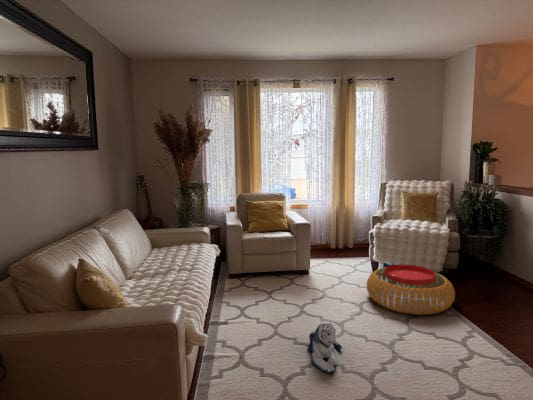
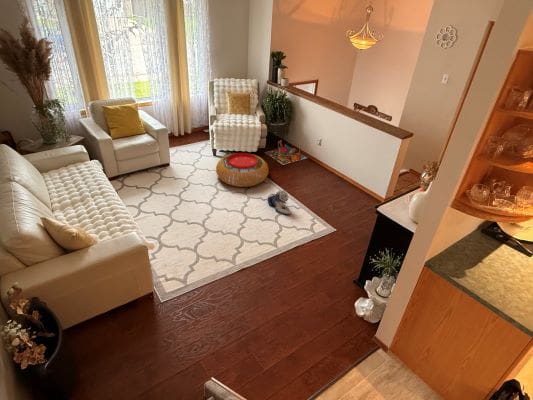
plush toy: present [307,323,342,373] -> present [268,191,291,215]

